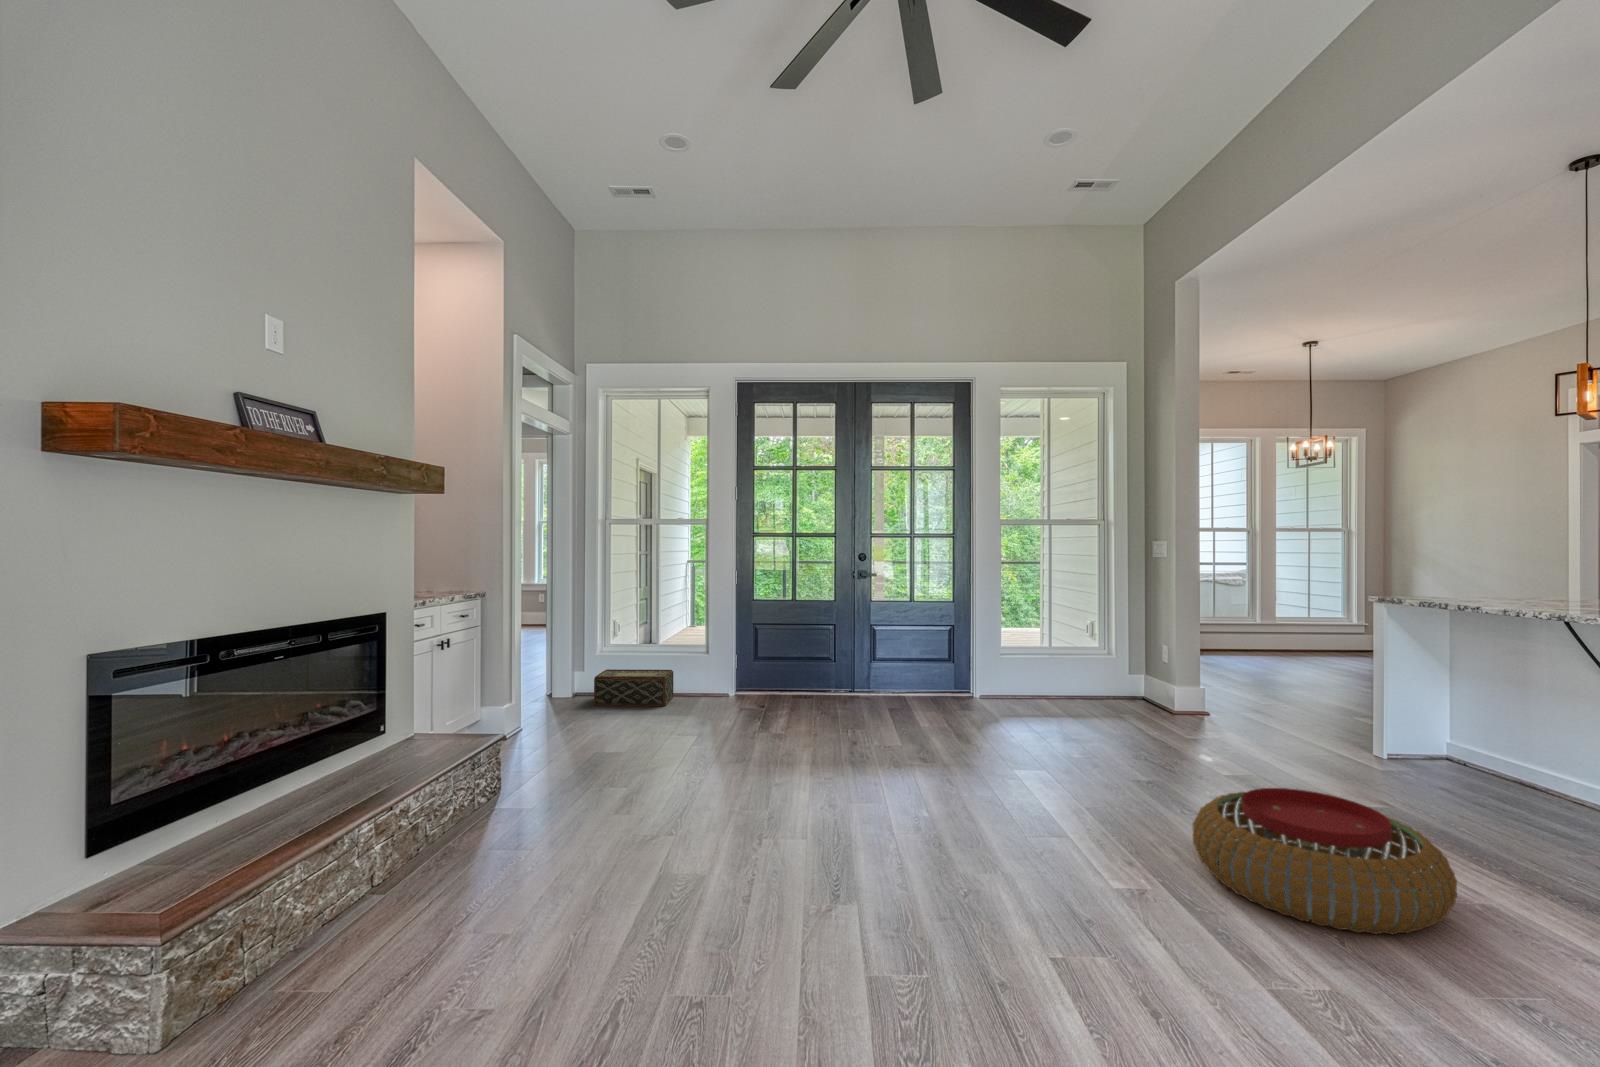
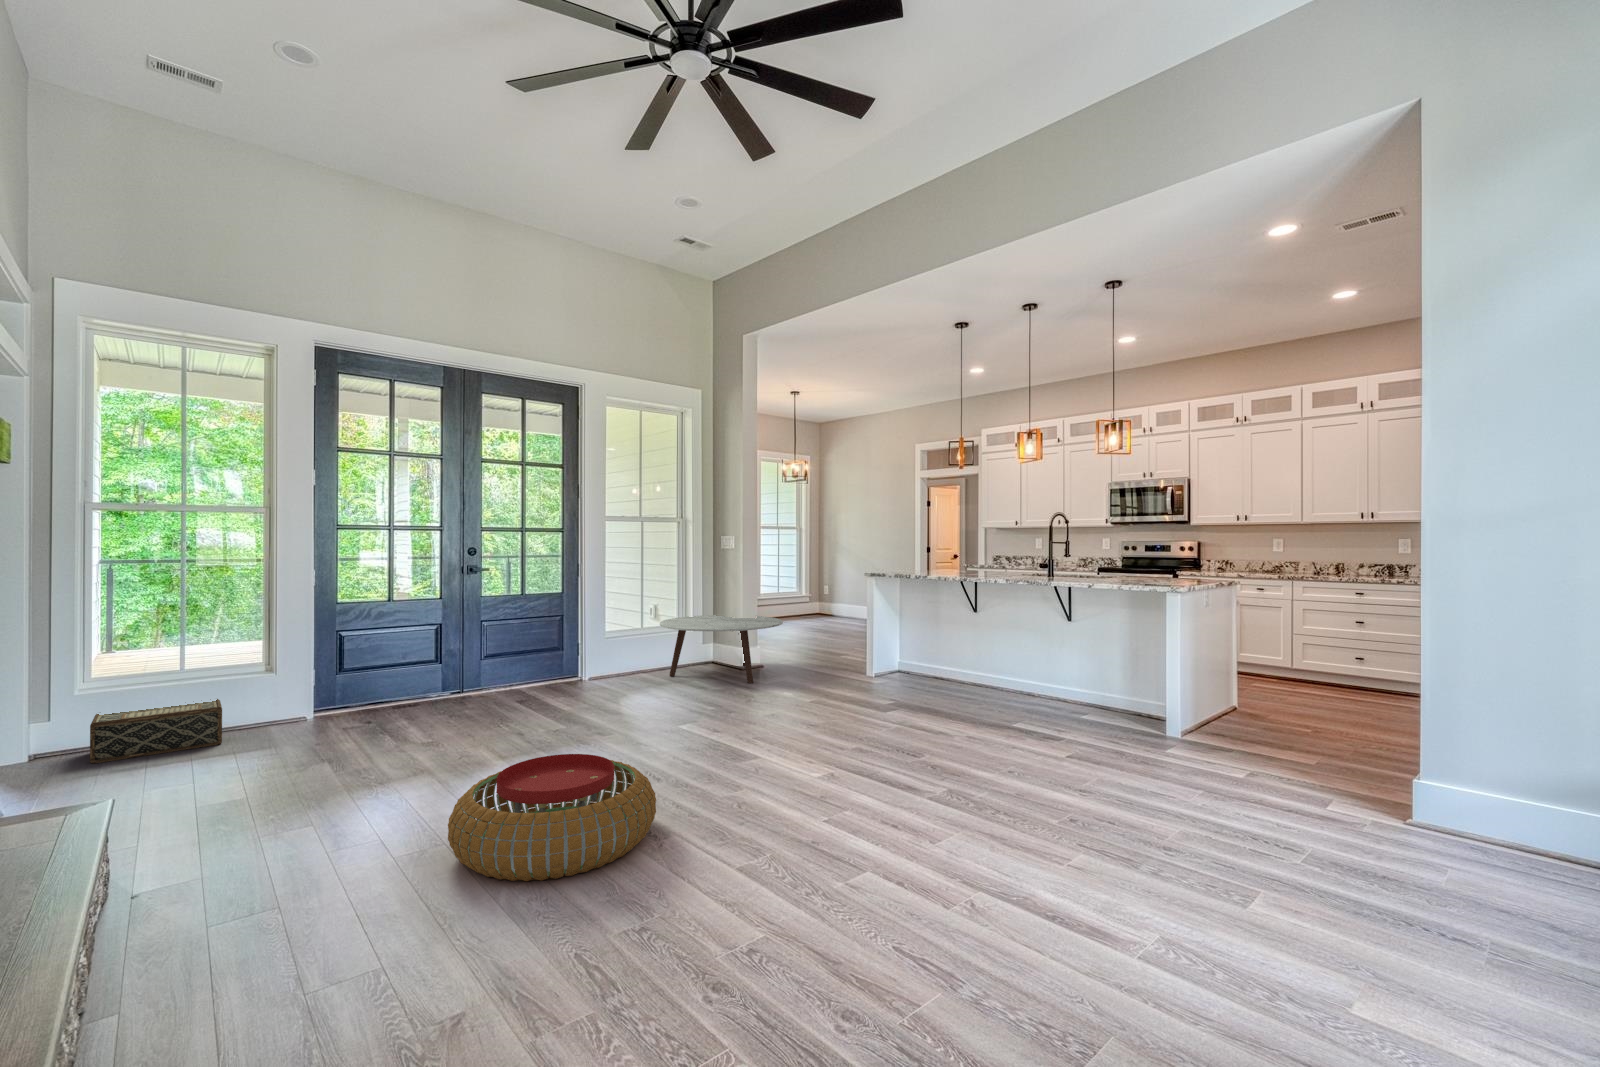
coffee table: none [1057,640,1229,737] -> present [660,615,783,683]
pouf: present [1193,788,1457,934] -> present [448,754,656,881]

